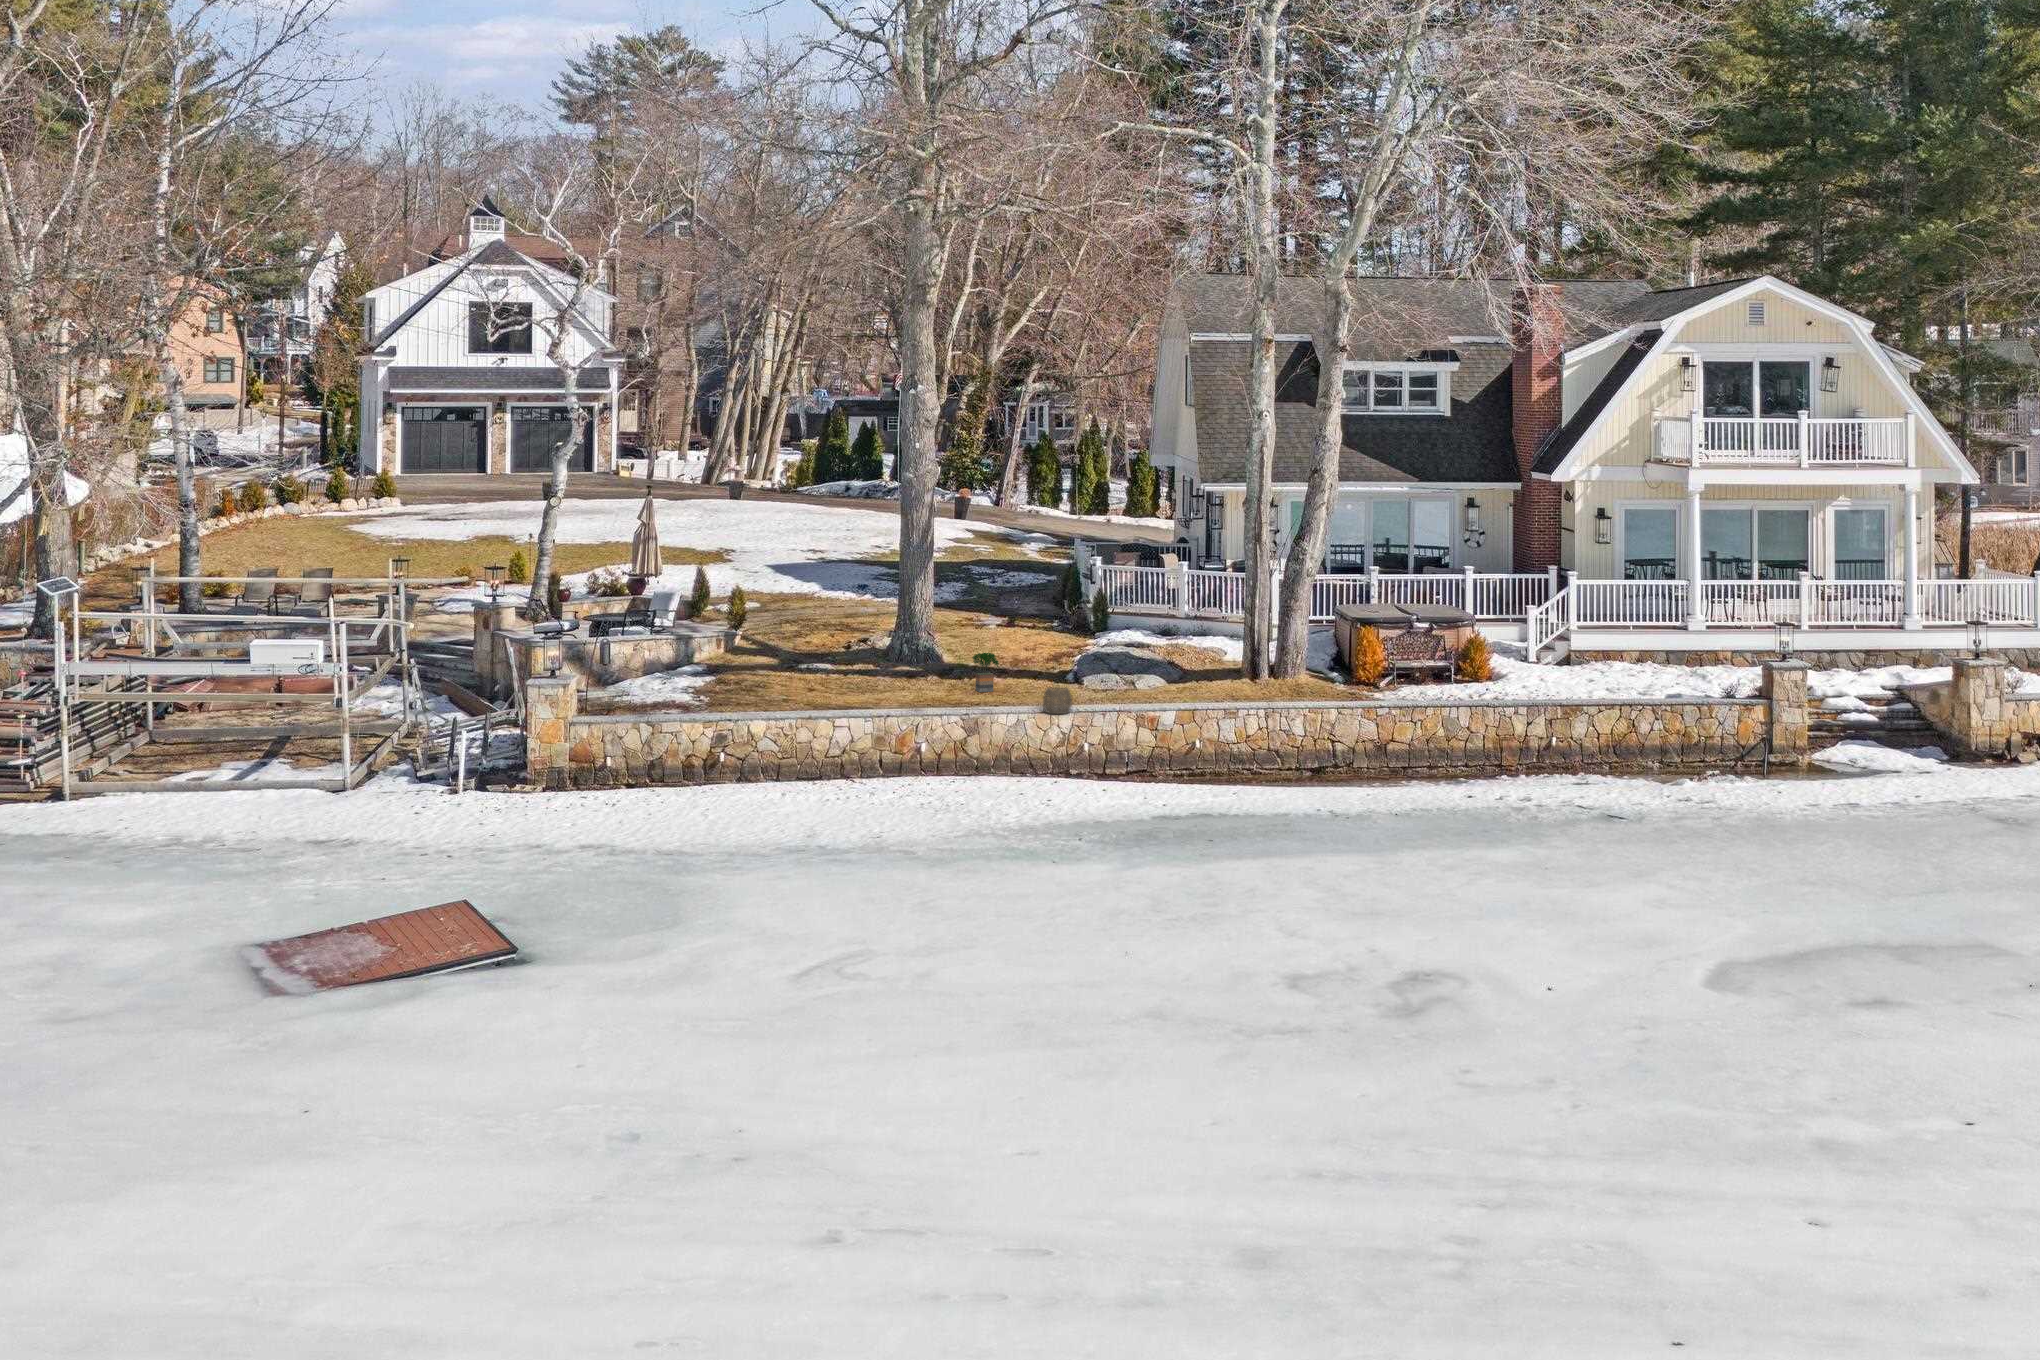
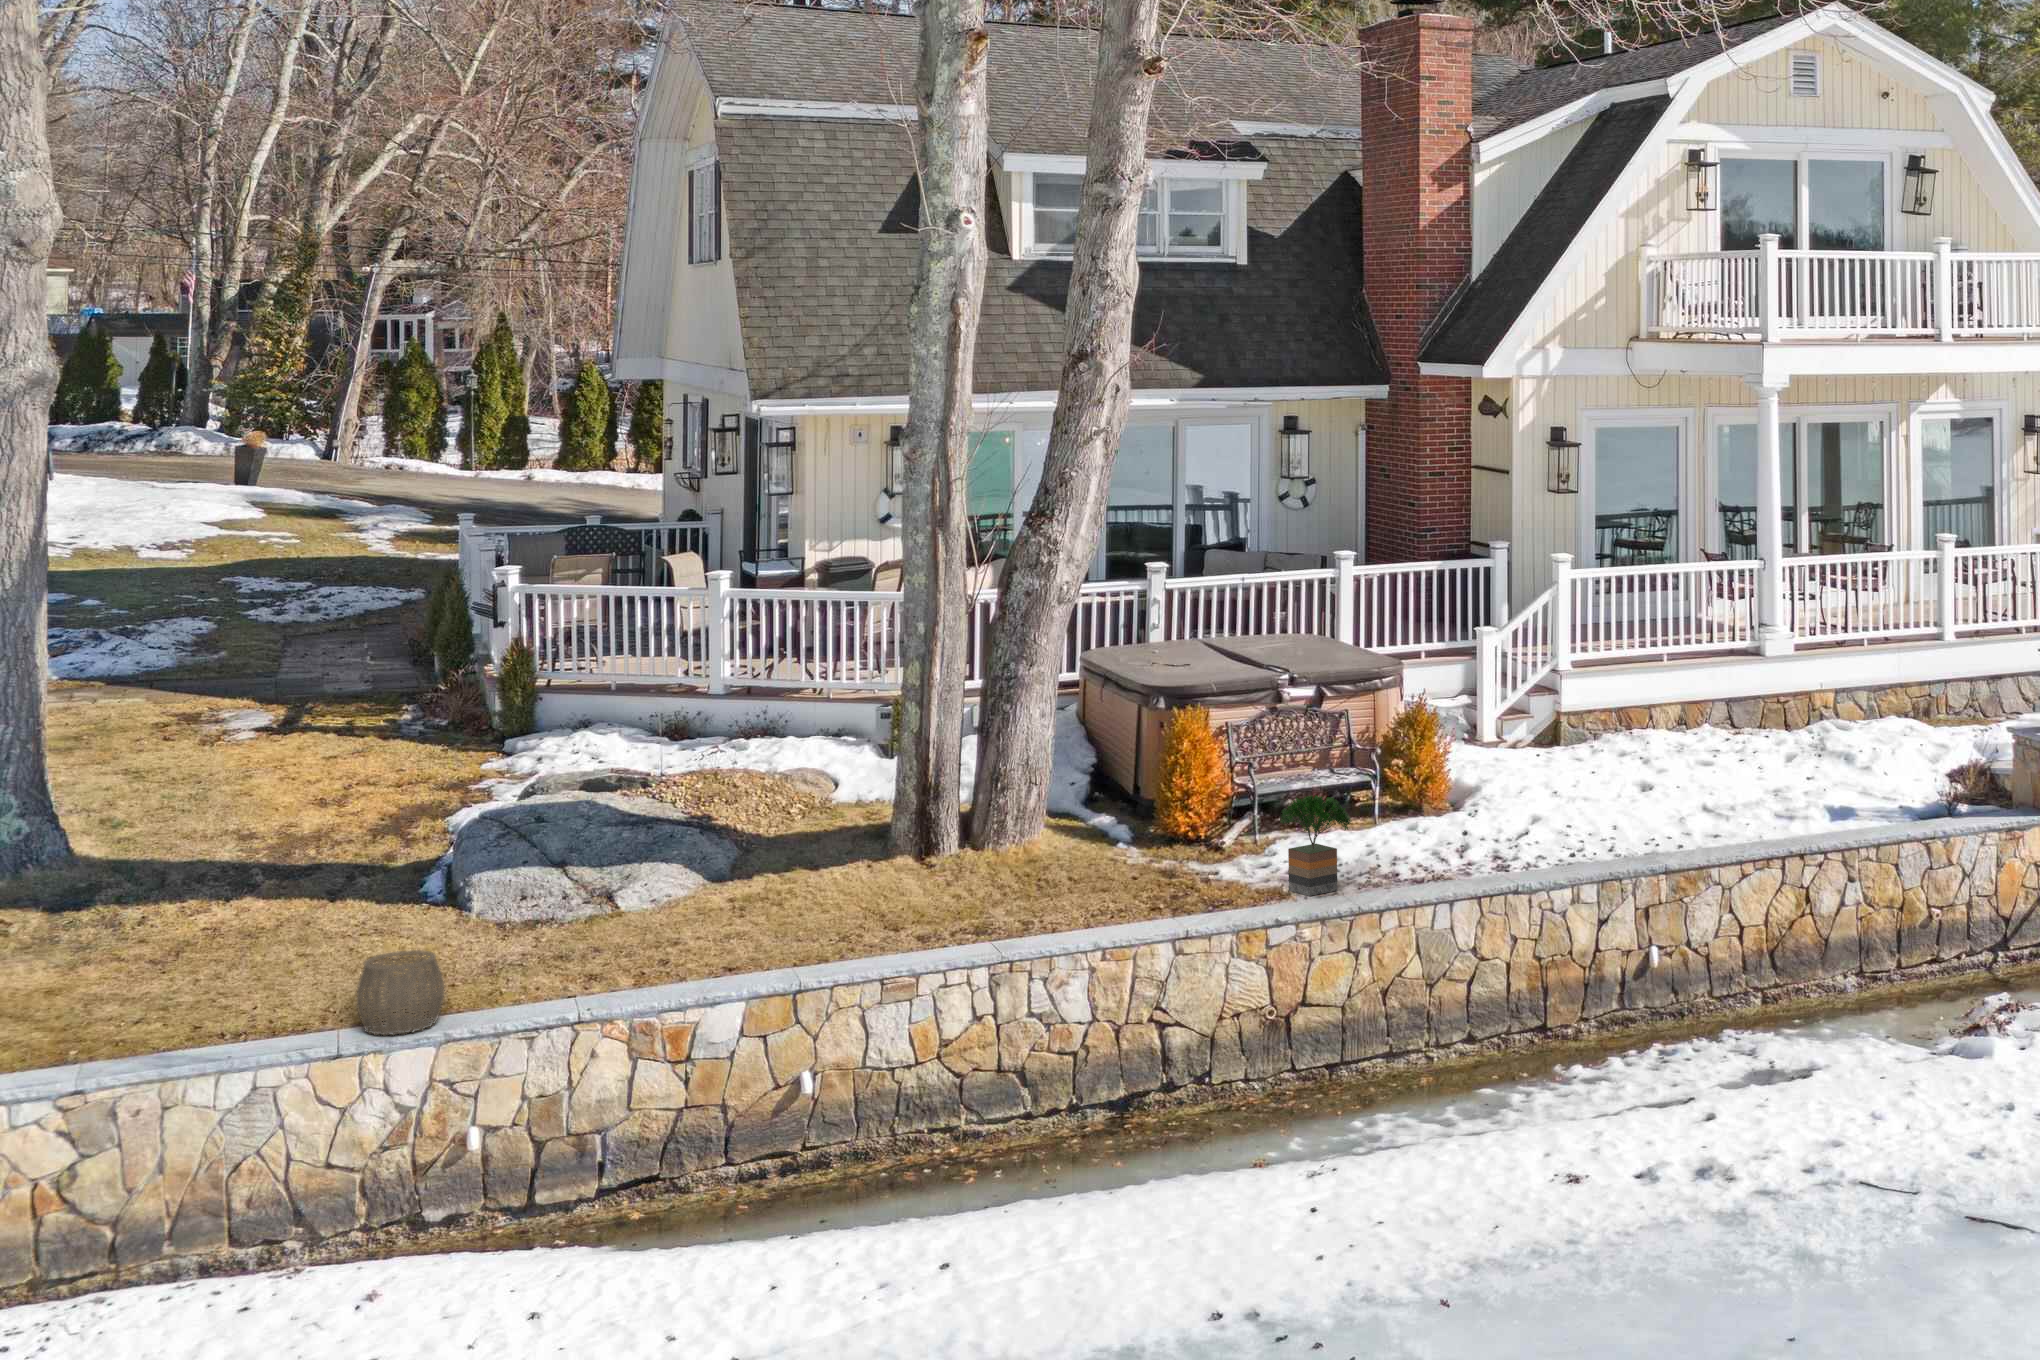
potted tree: present [972,653,999,692] -> present [1281,795,1352,896]

